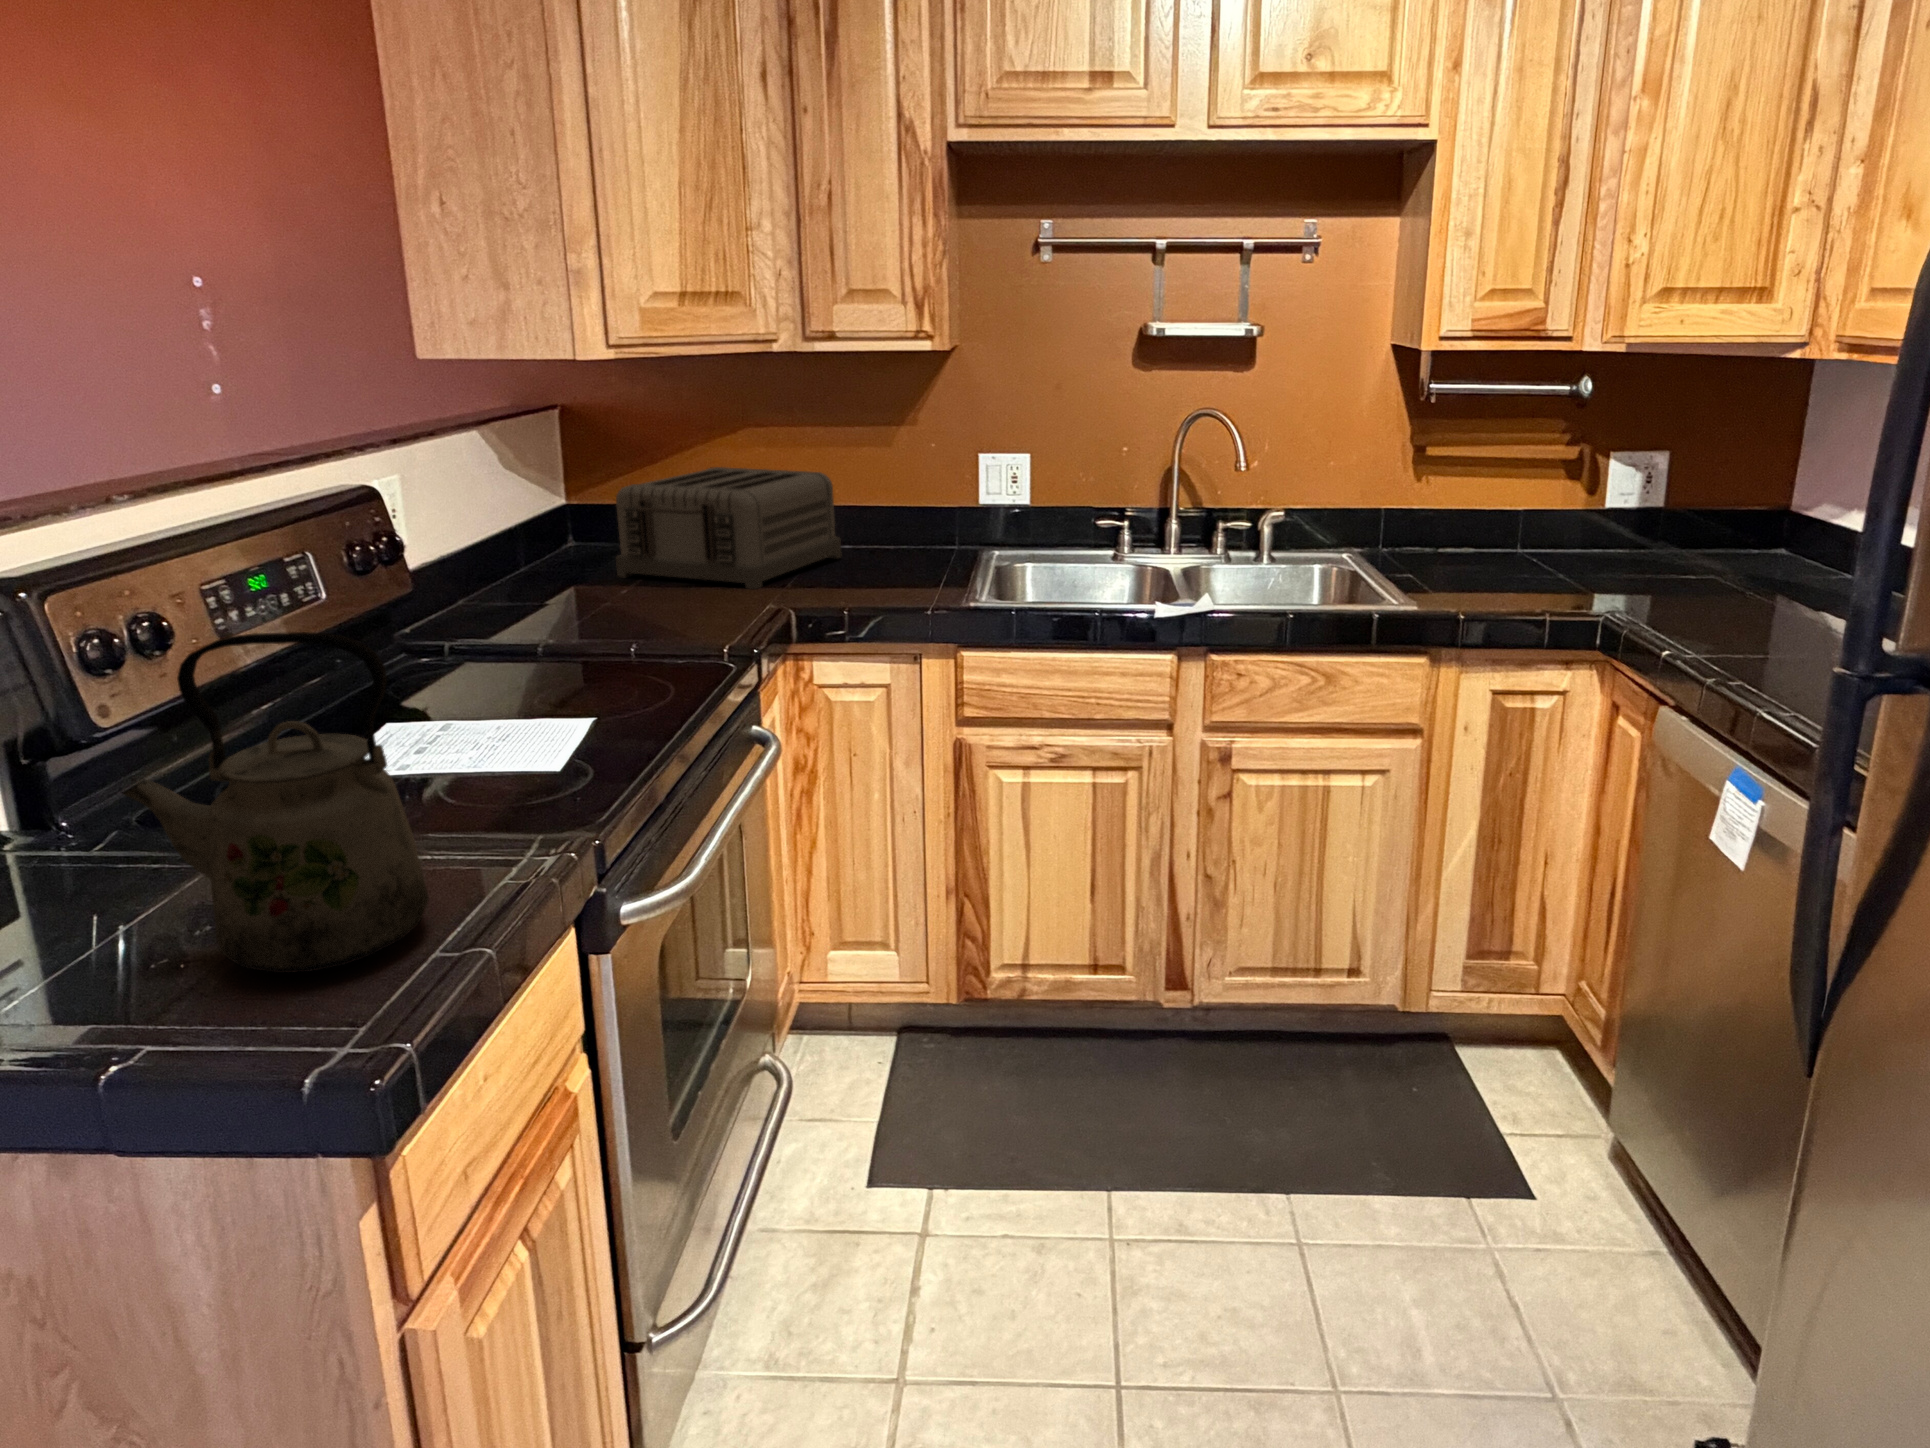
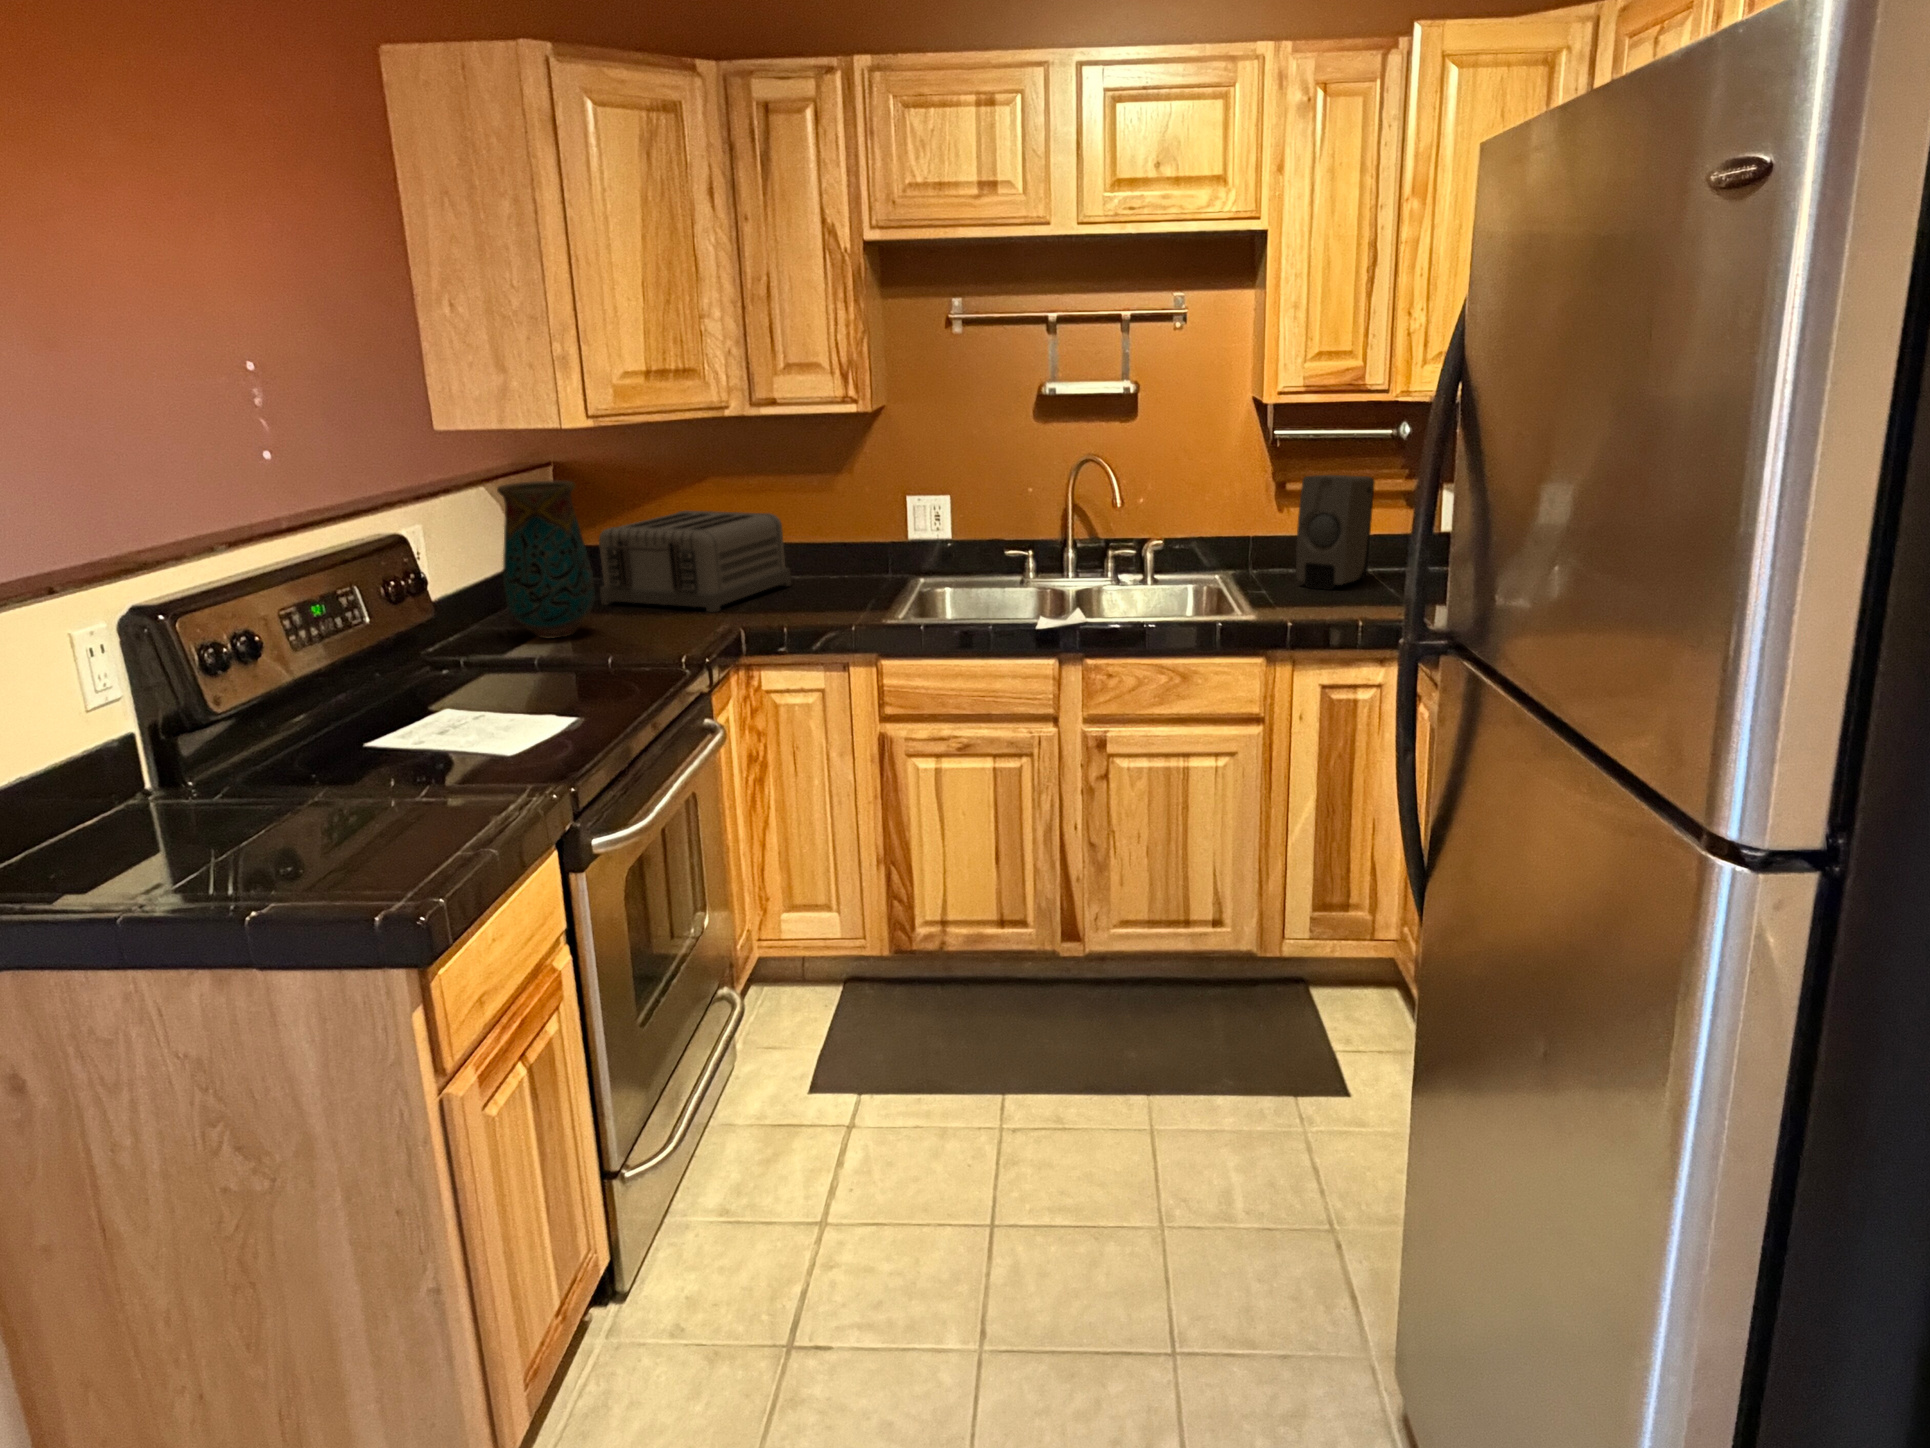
vase: none [495,425,614,619] -> present [497,480,595,639]
soap dispenser: none [1444,439,1538,575] -> present [1296,475,1375,590]
kettle: present [122,632,429,973] -> none [248,636,452,862]

